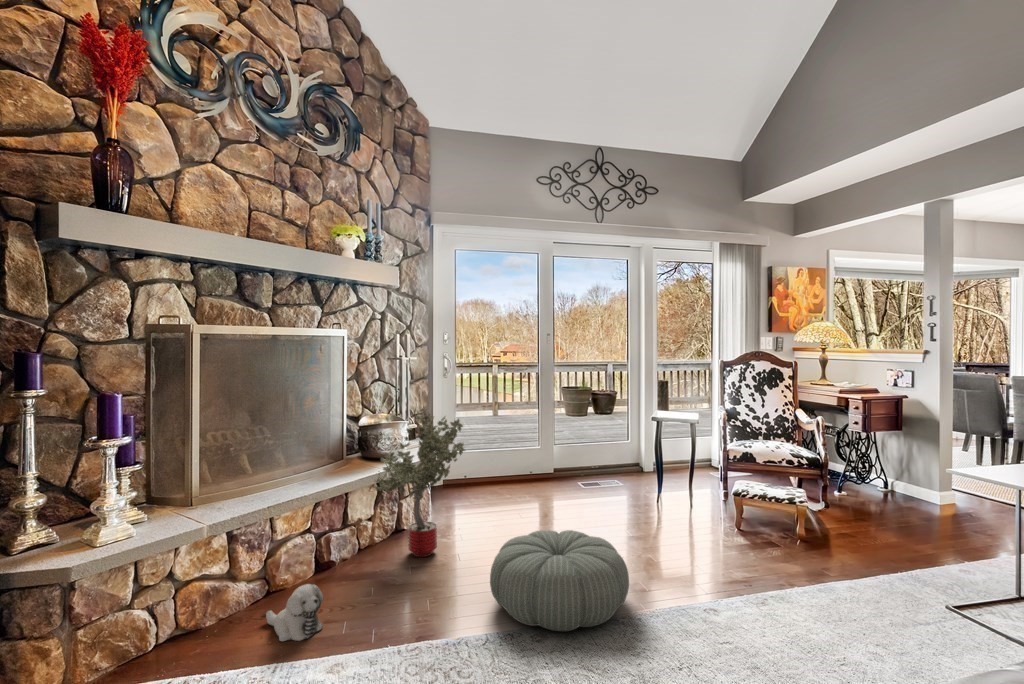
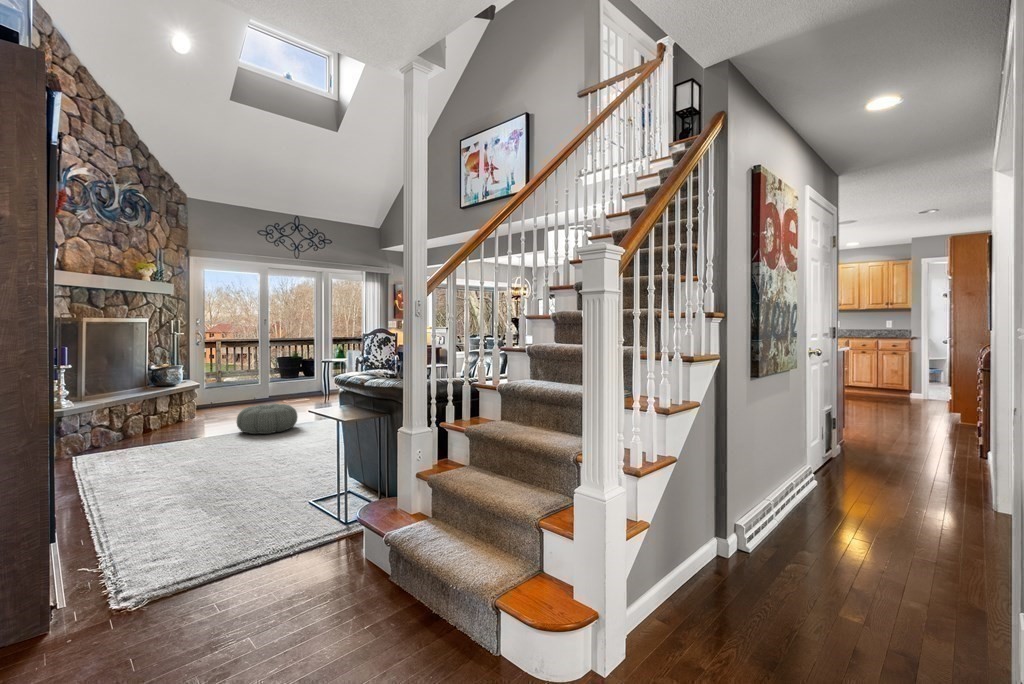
potted tree: present [373,407,465,557] -> none [167,356,219,428]
plush toy: present [266,584,323,641] -> none [126,427,158,448]

